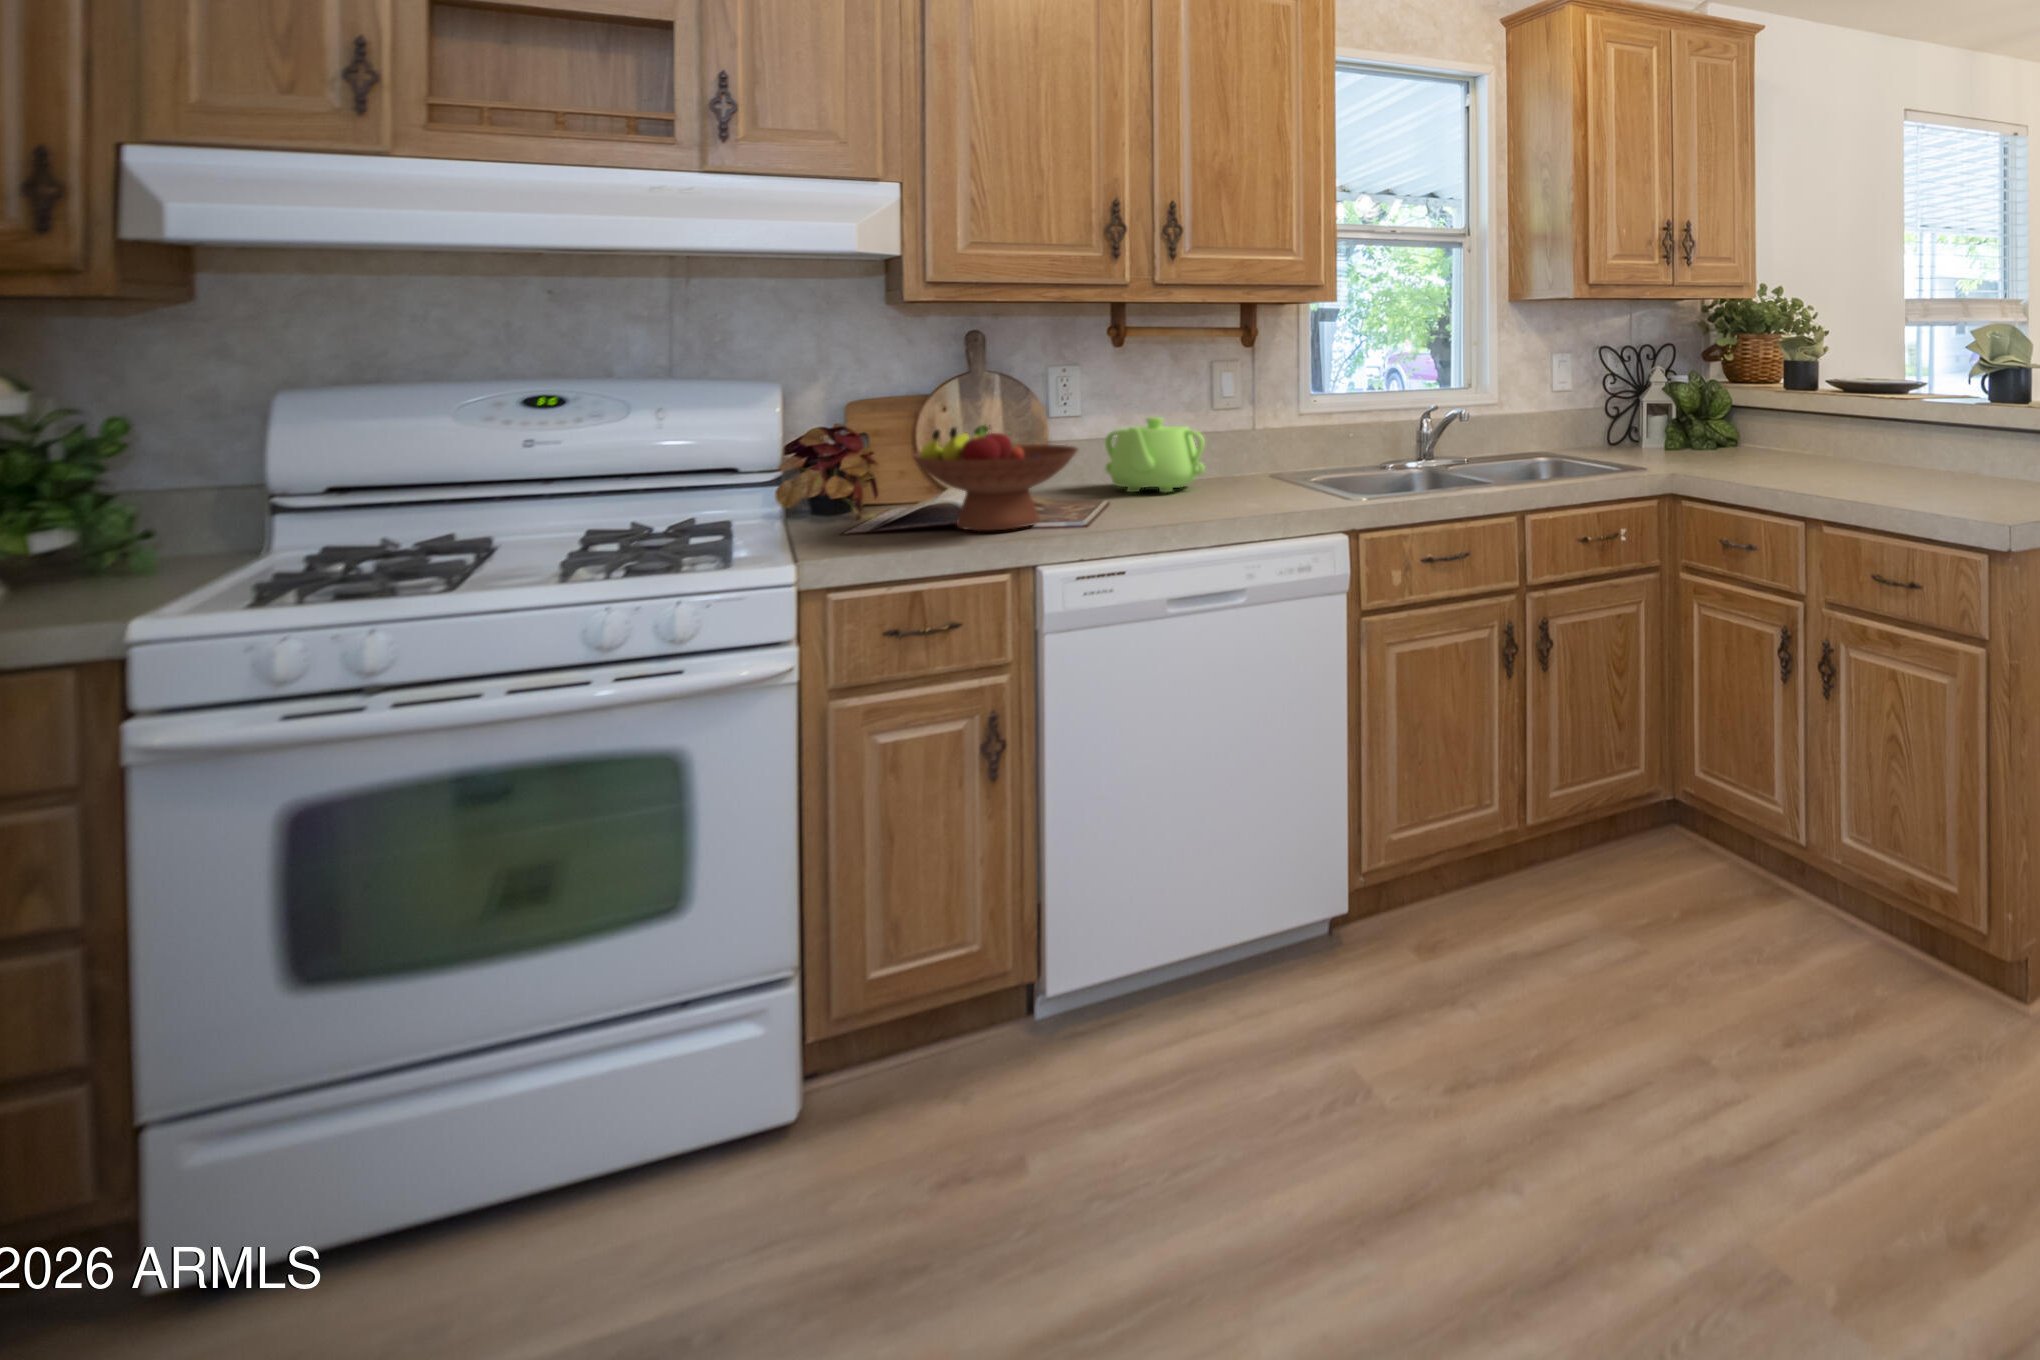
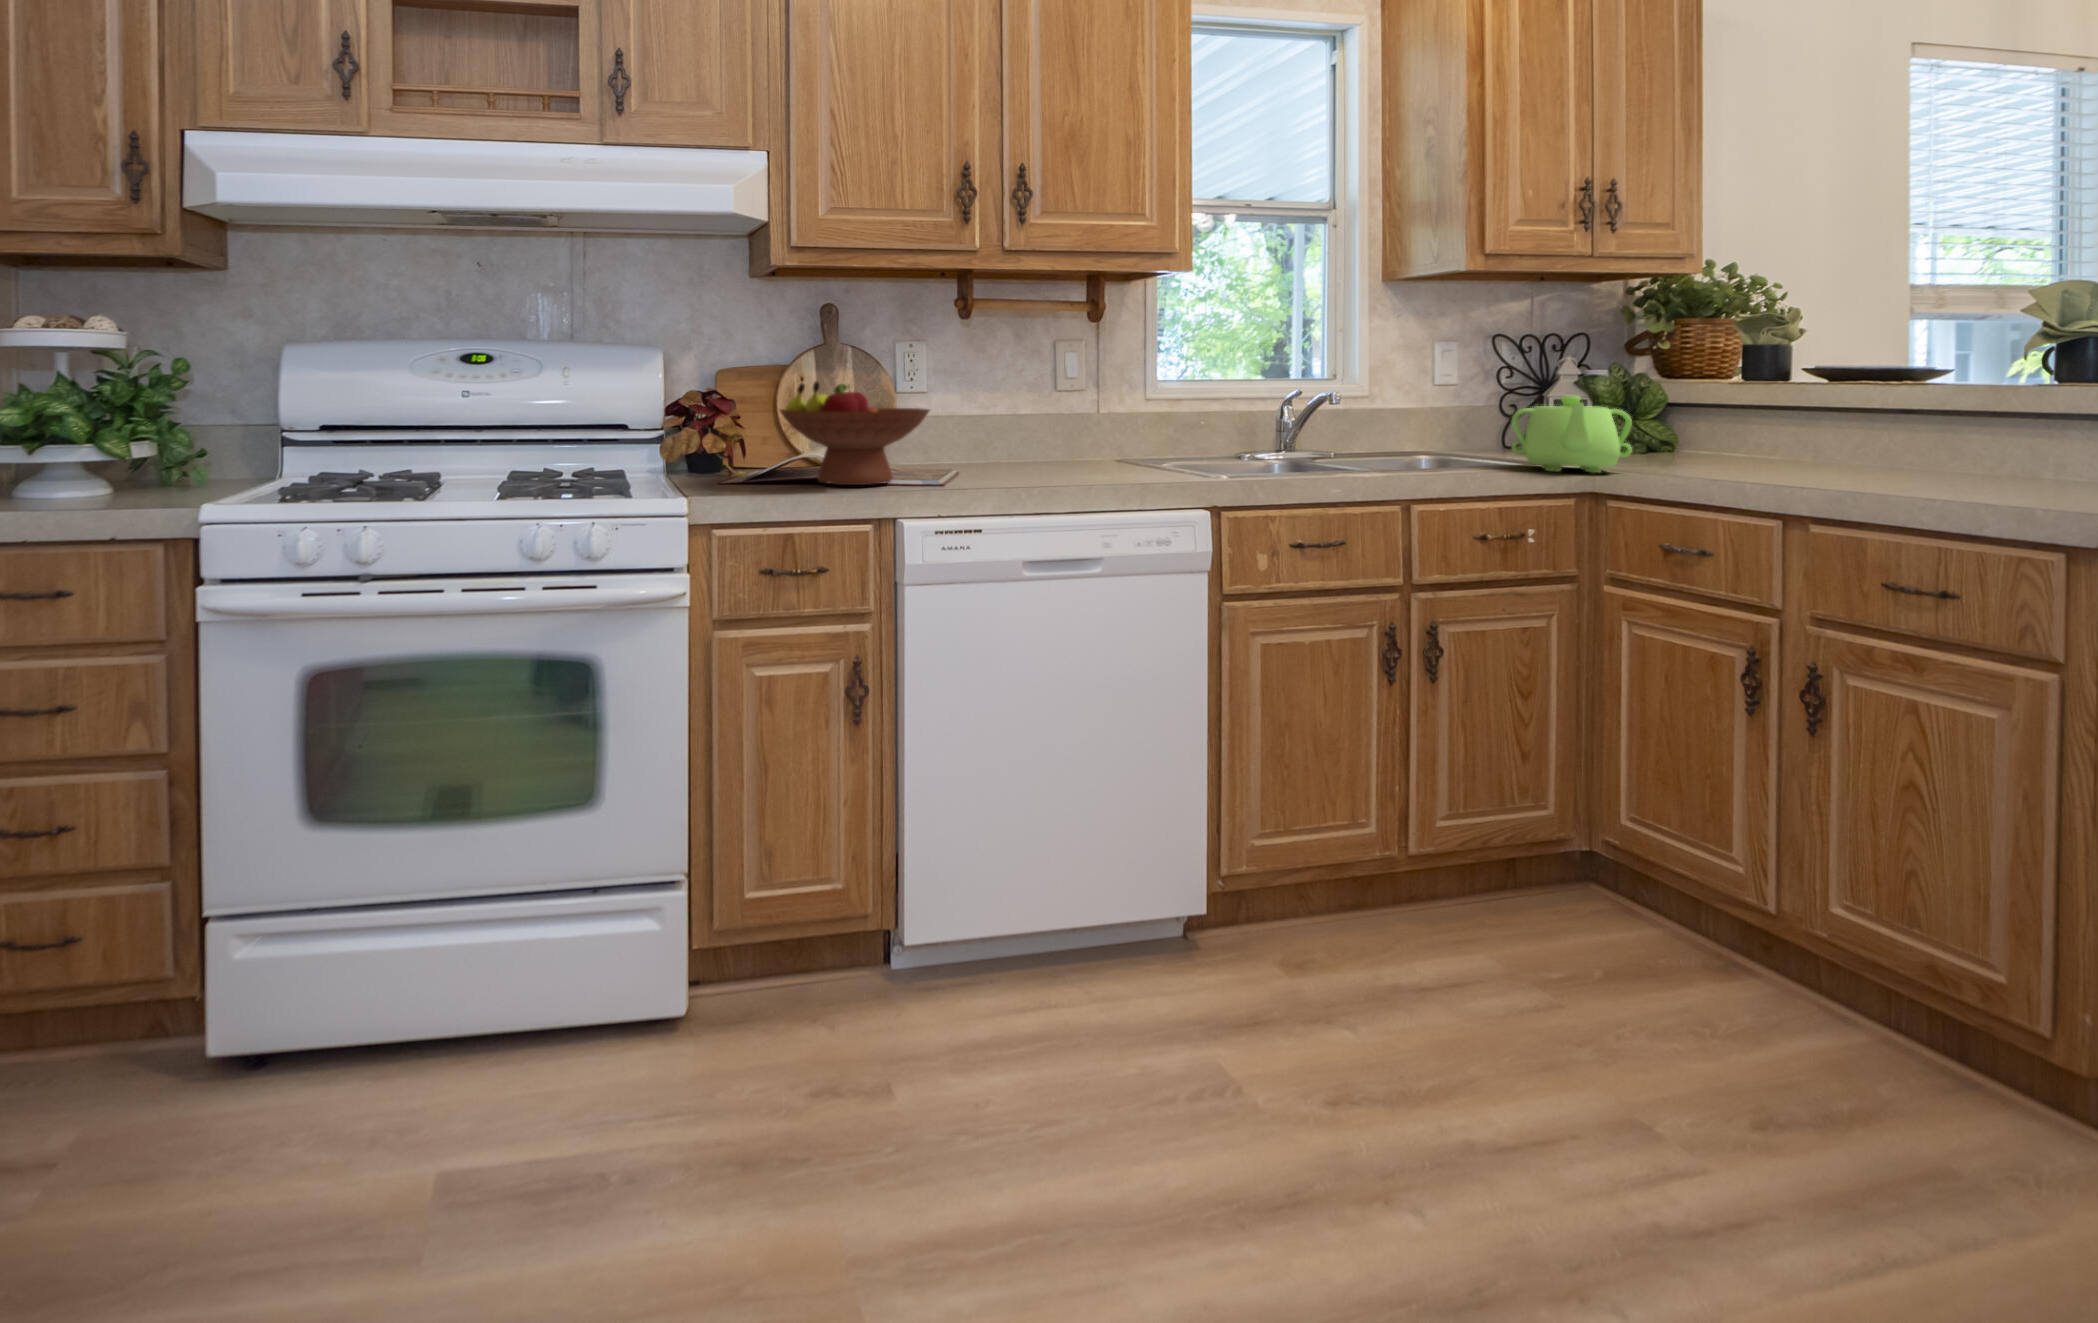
teapot: present [1105,417,1205,492] -> present [1512,396,1632,473]

